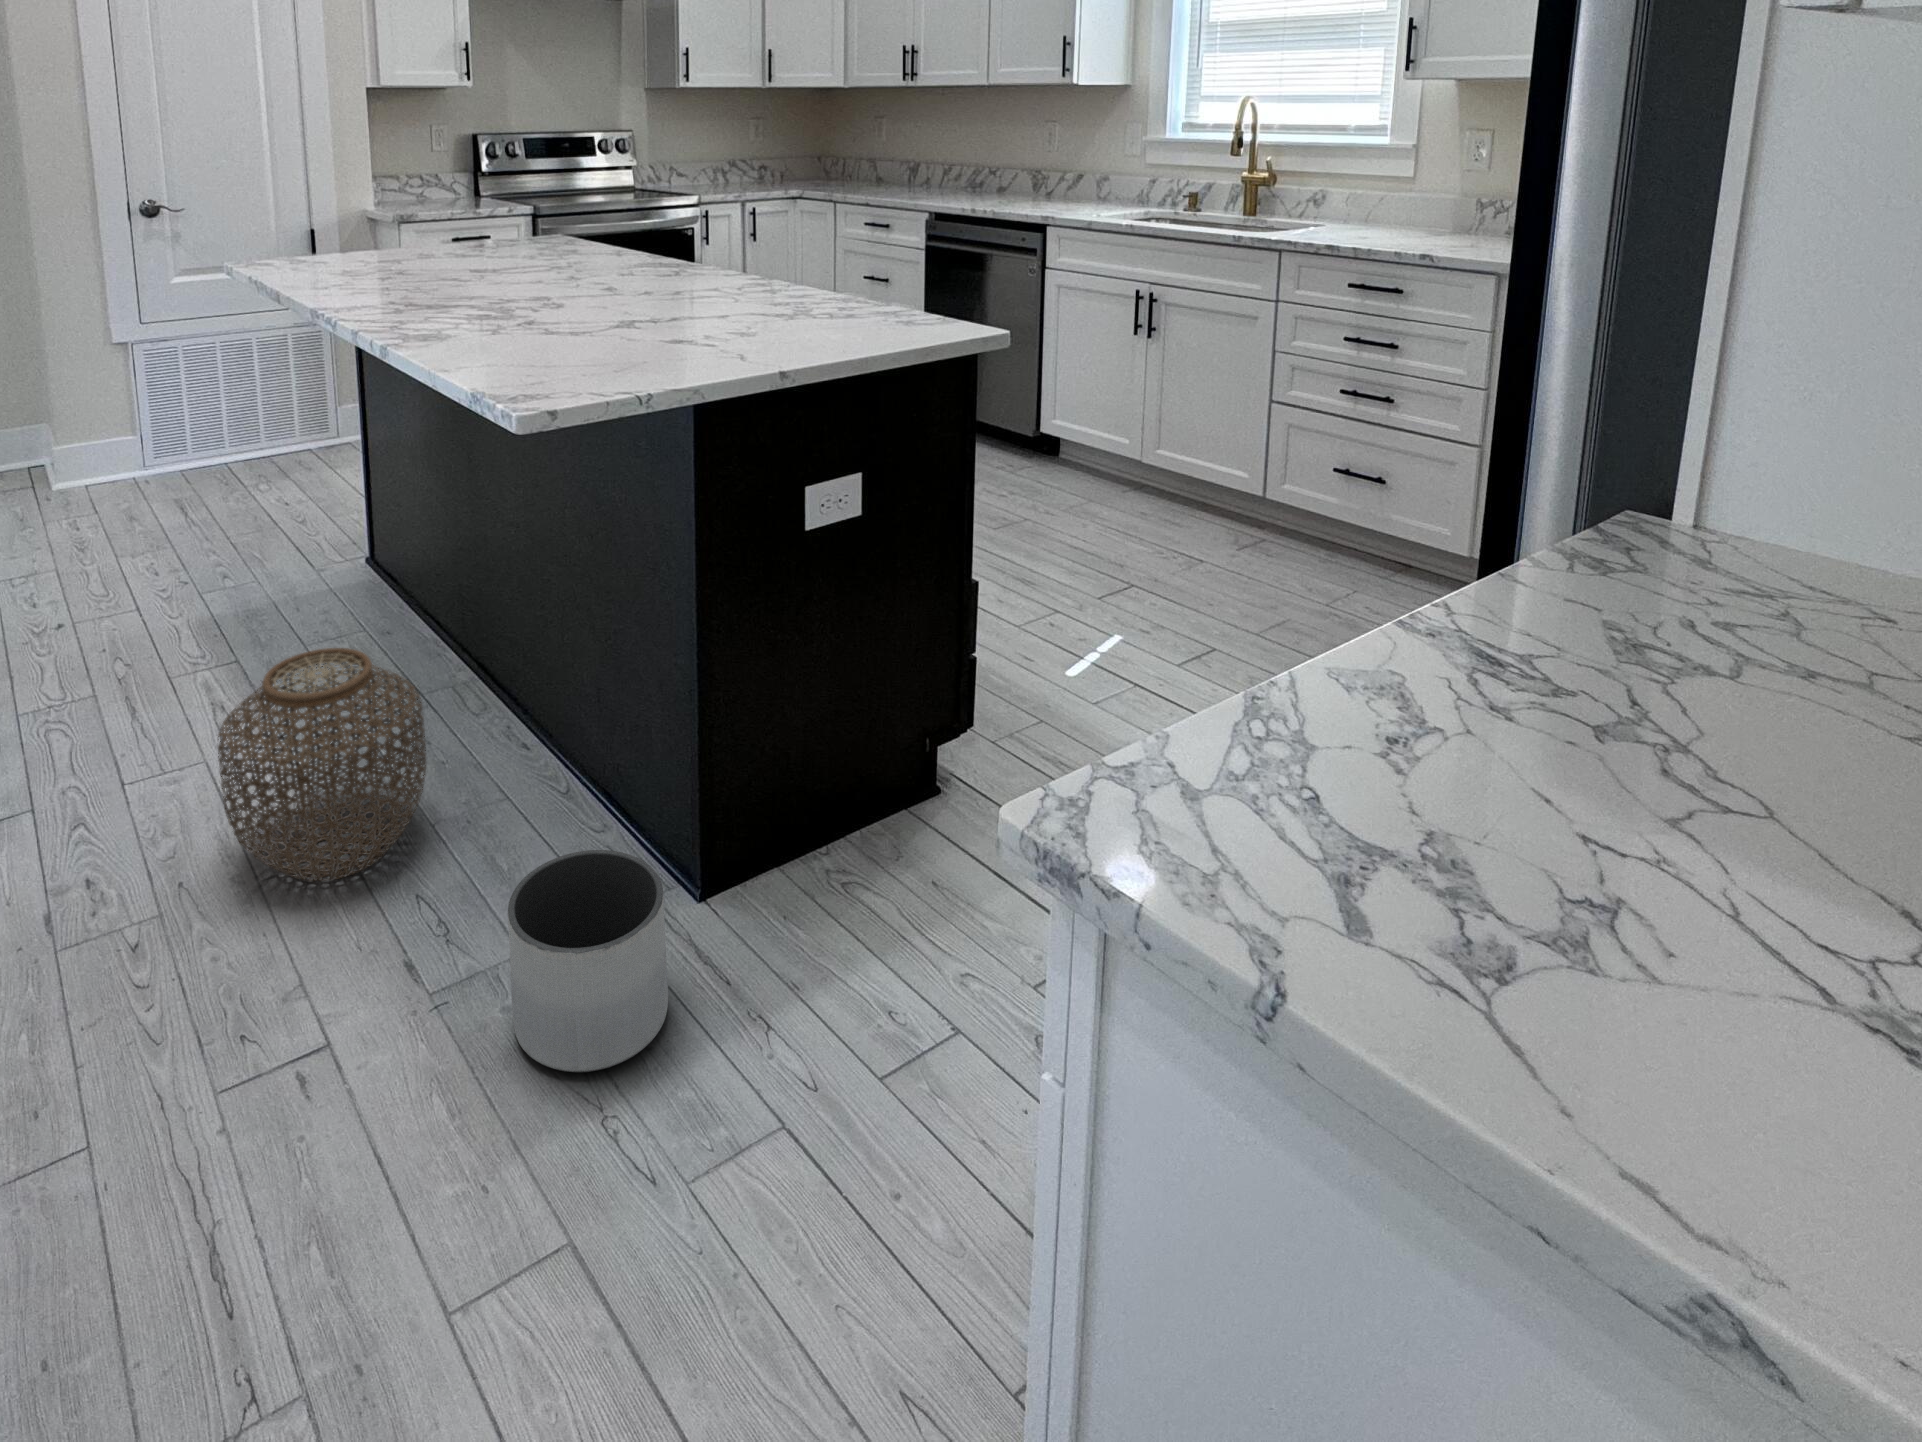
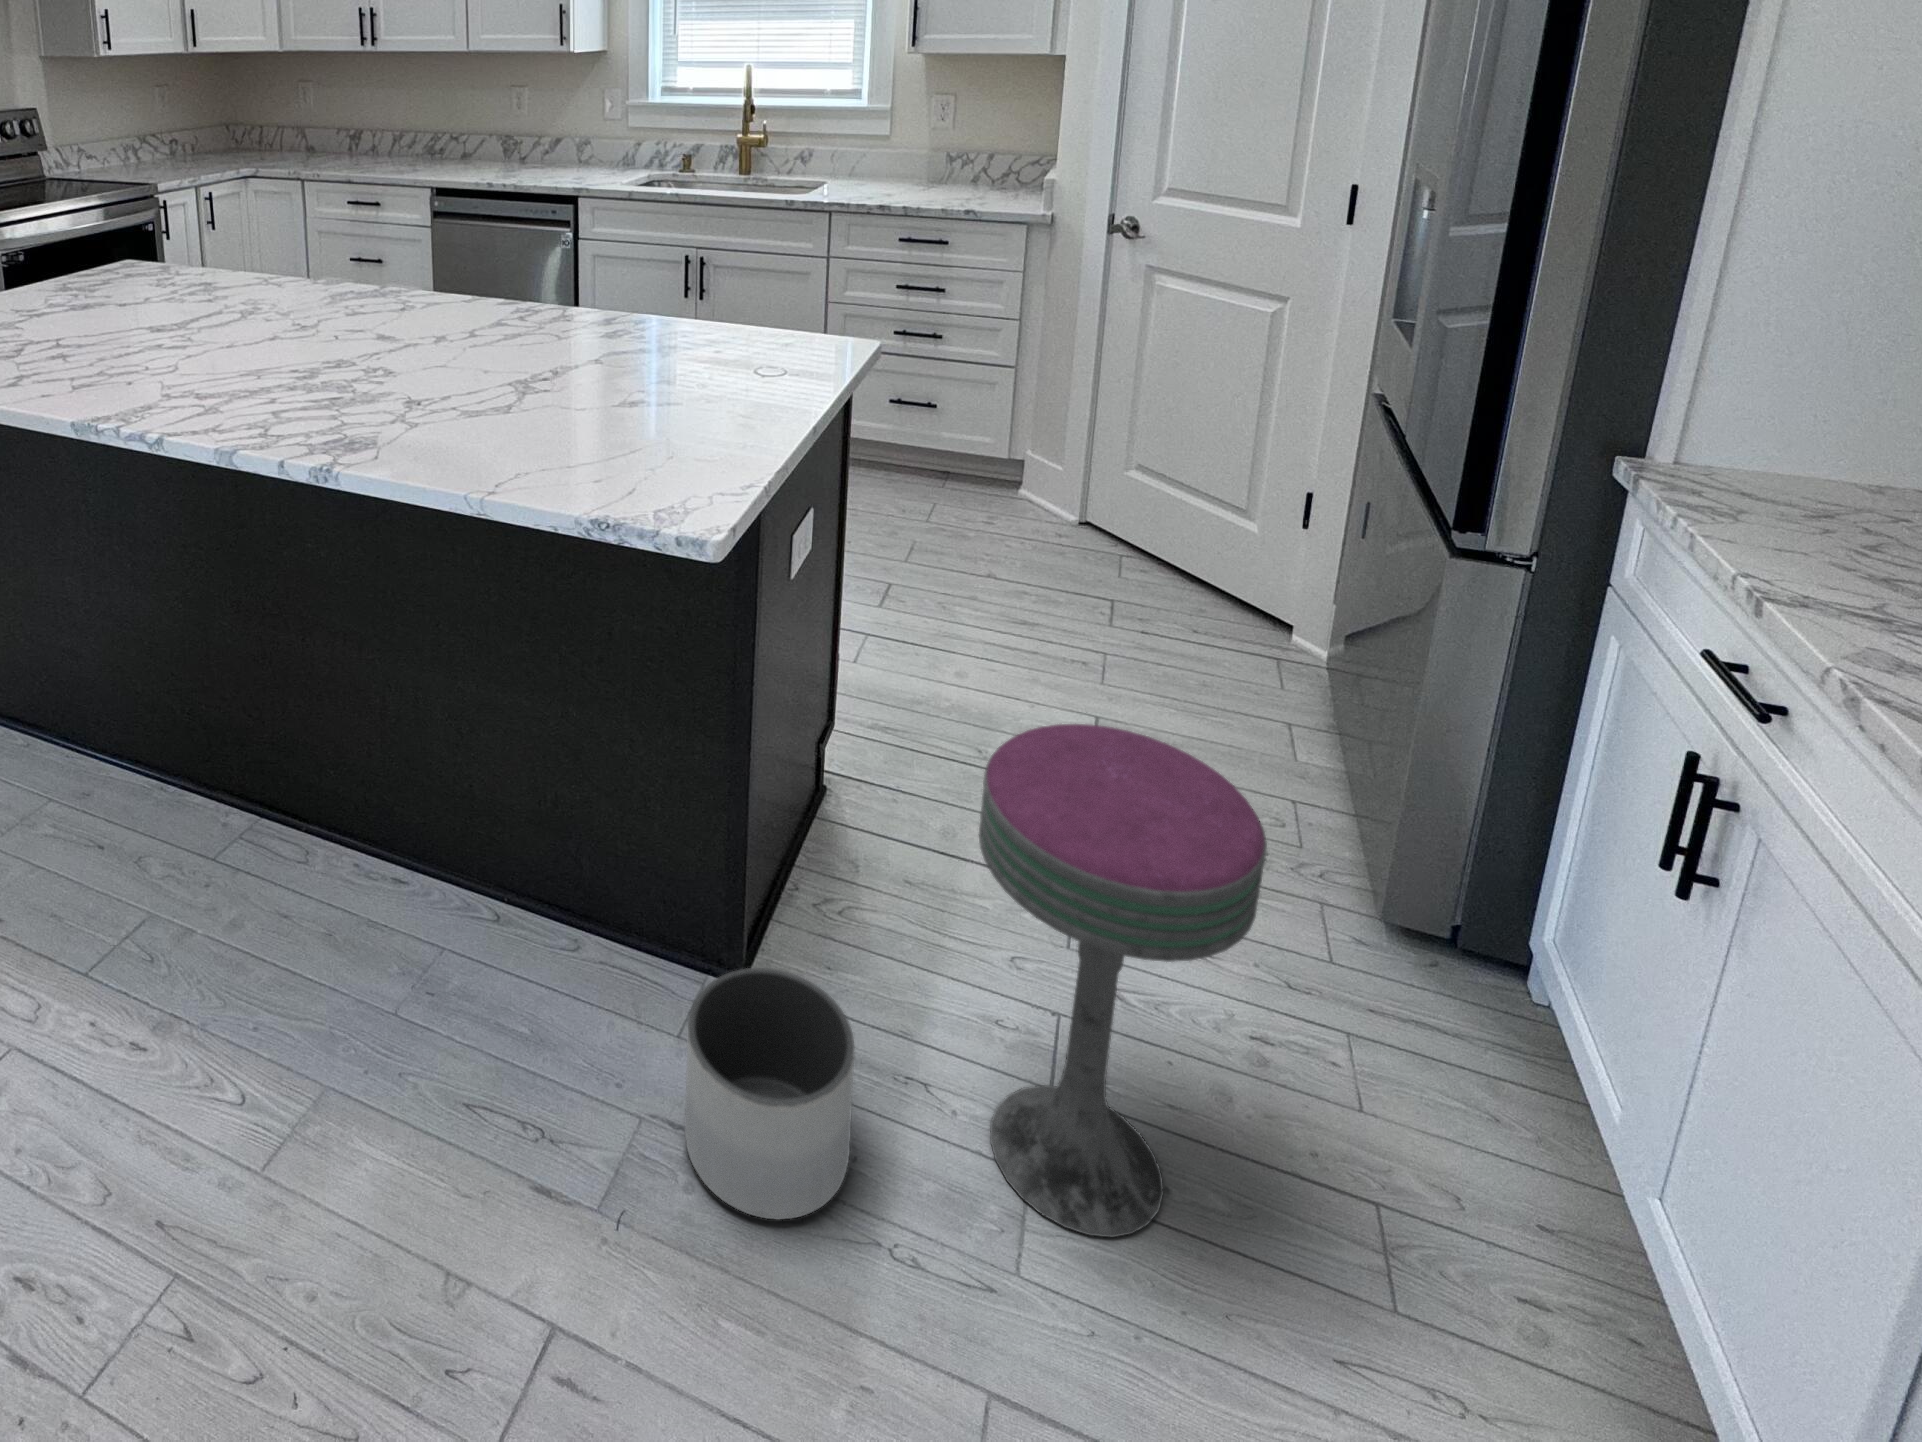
woven basket: present [218,648,426,881] -> none [175,849,422,1148]
bar stool: none [709,676,979,1228] -> present [979,724,1267,1237]

